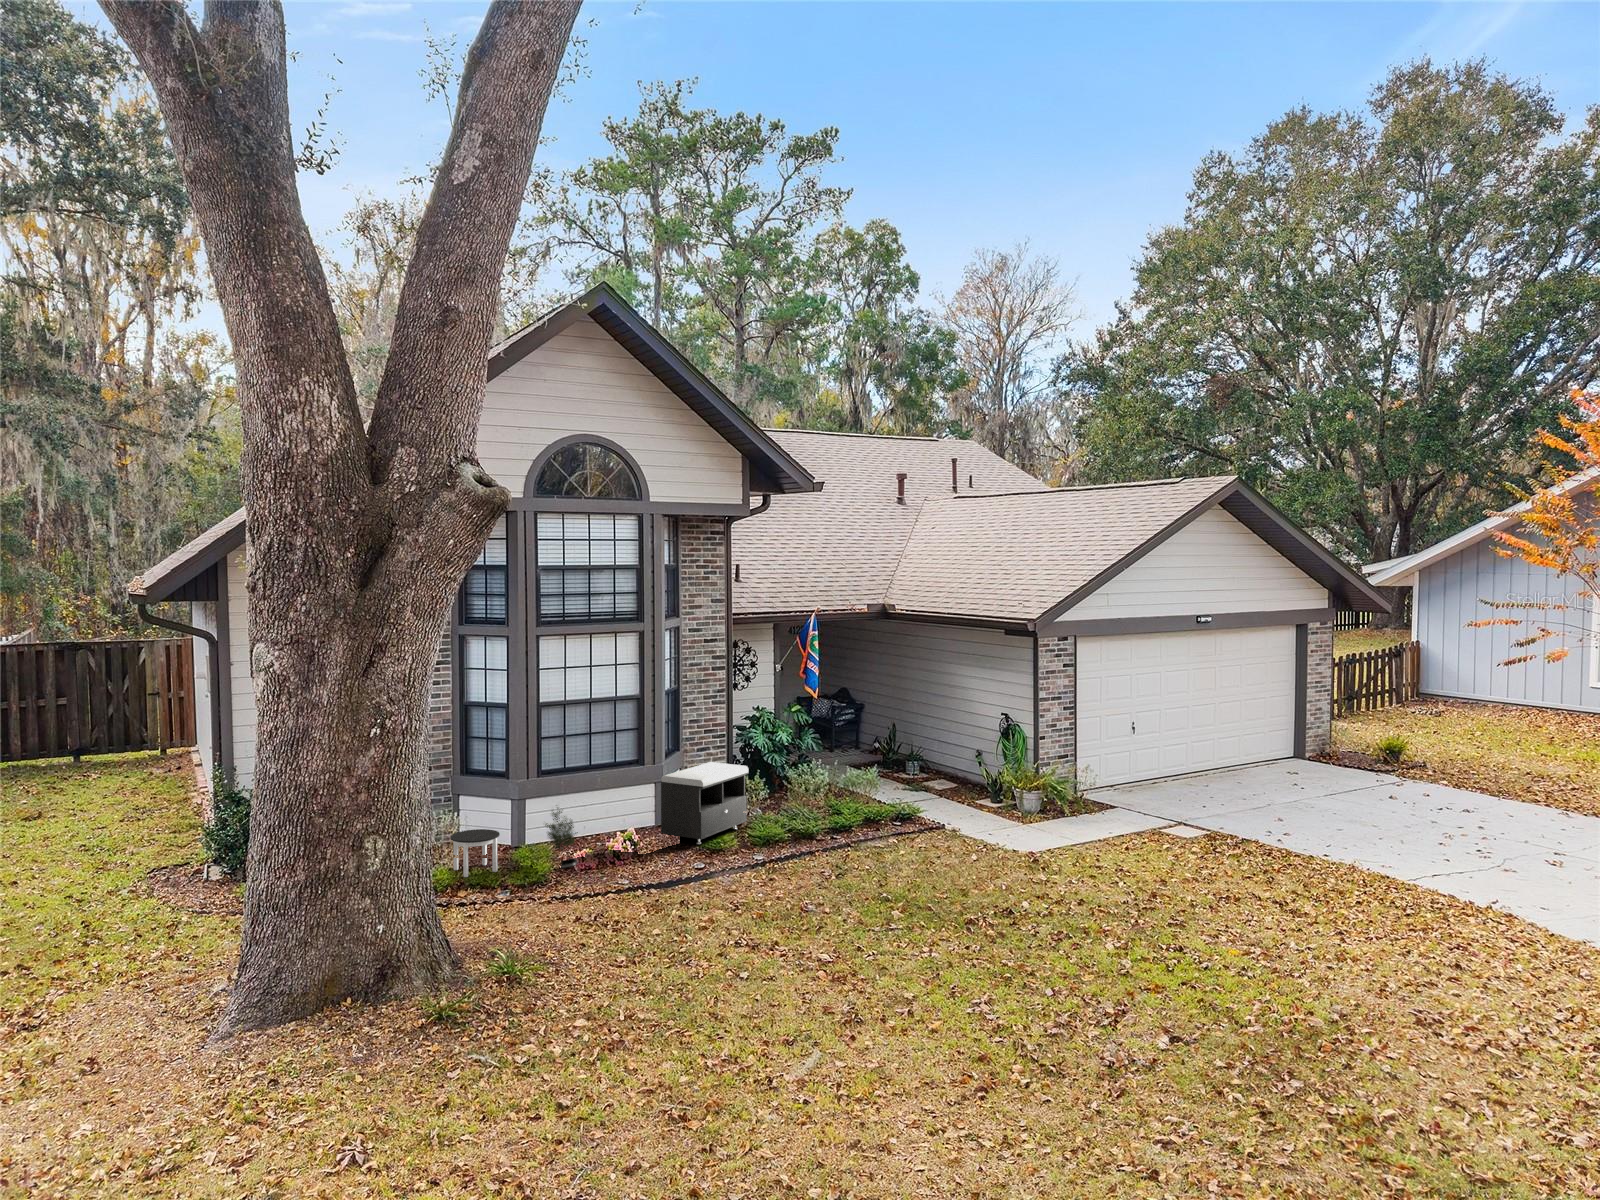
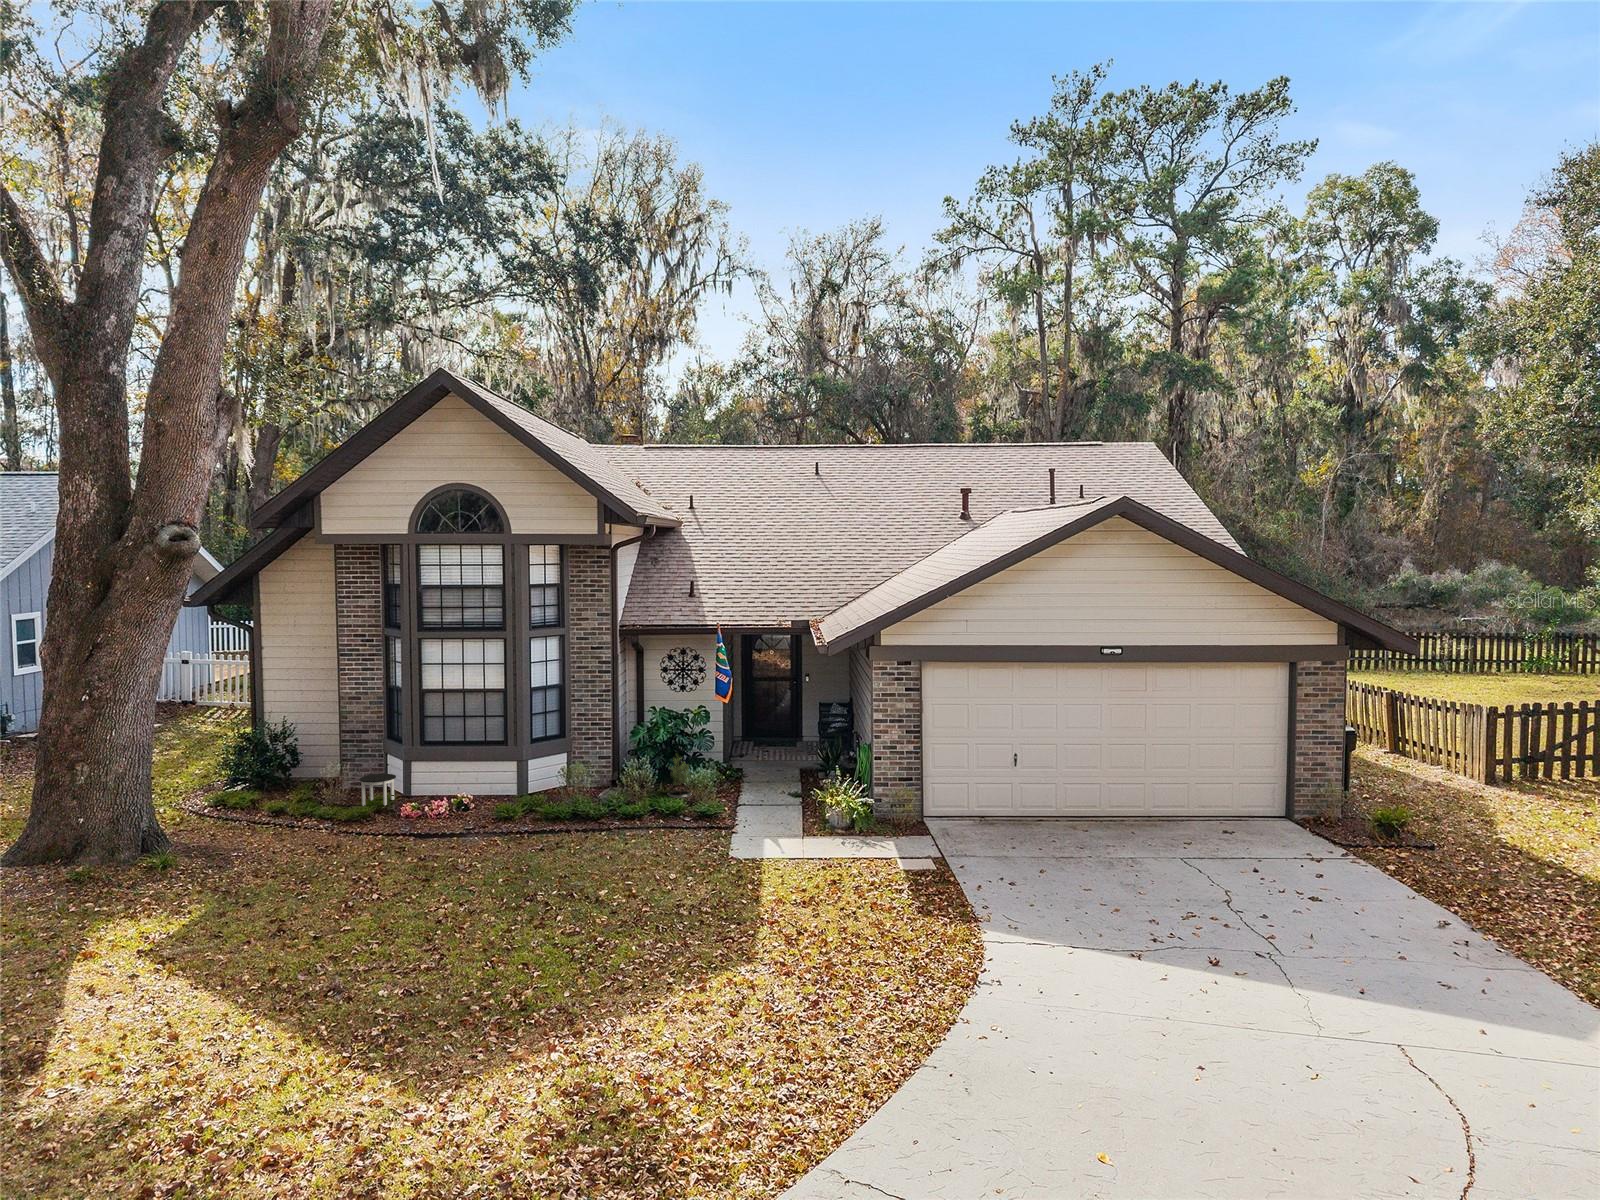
storage bench: present [661,762,749,844] -> none [523,746,600,809]
potted tree: present [545,807,578,868] -> present [668,758,692,797]

